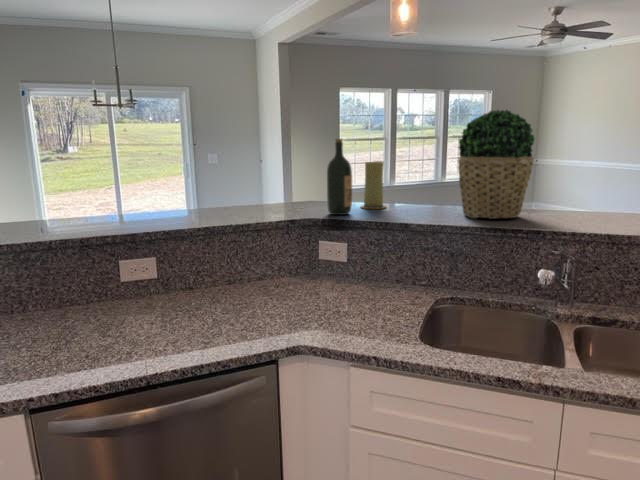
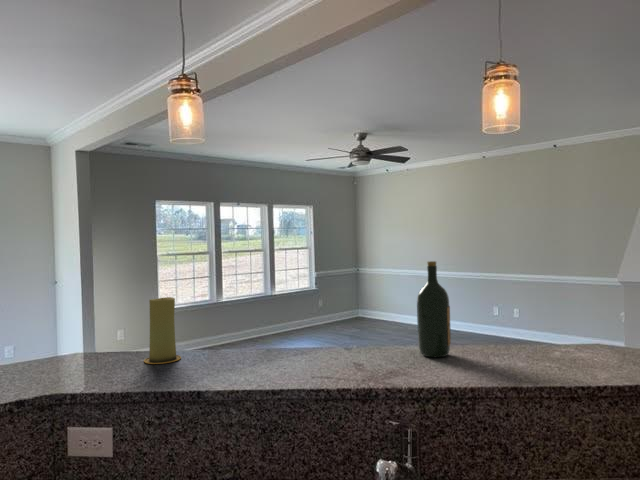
potted plant: present [458,110,534,219] -> none [265,234,355,372]
wine bottle: present [327,139,352,215] -> present [417,261,451,357]

